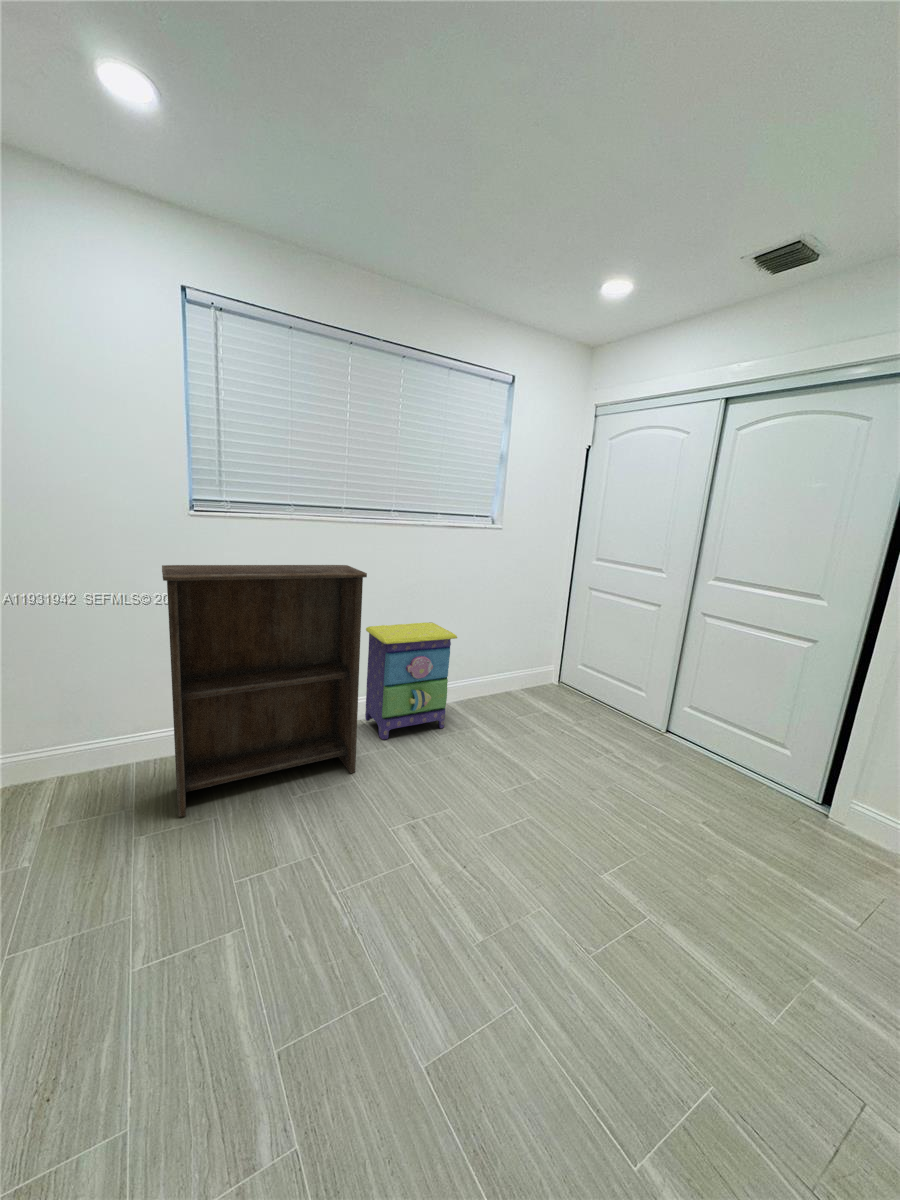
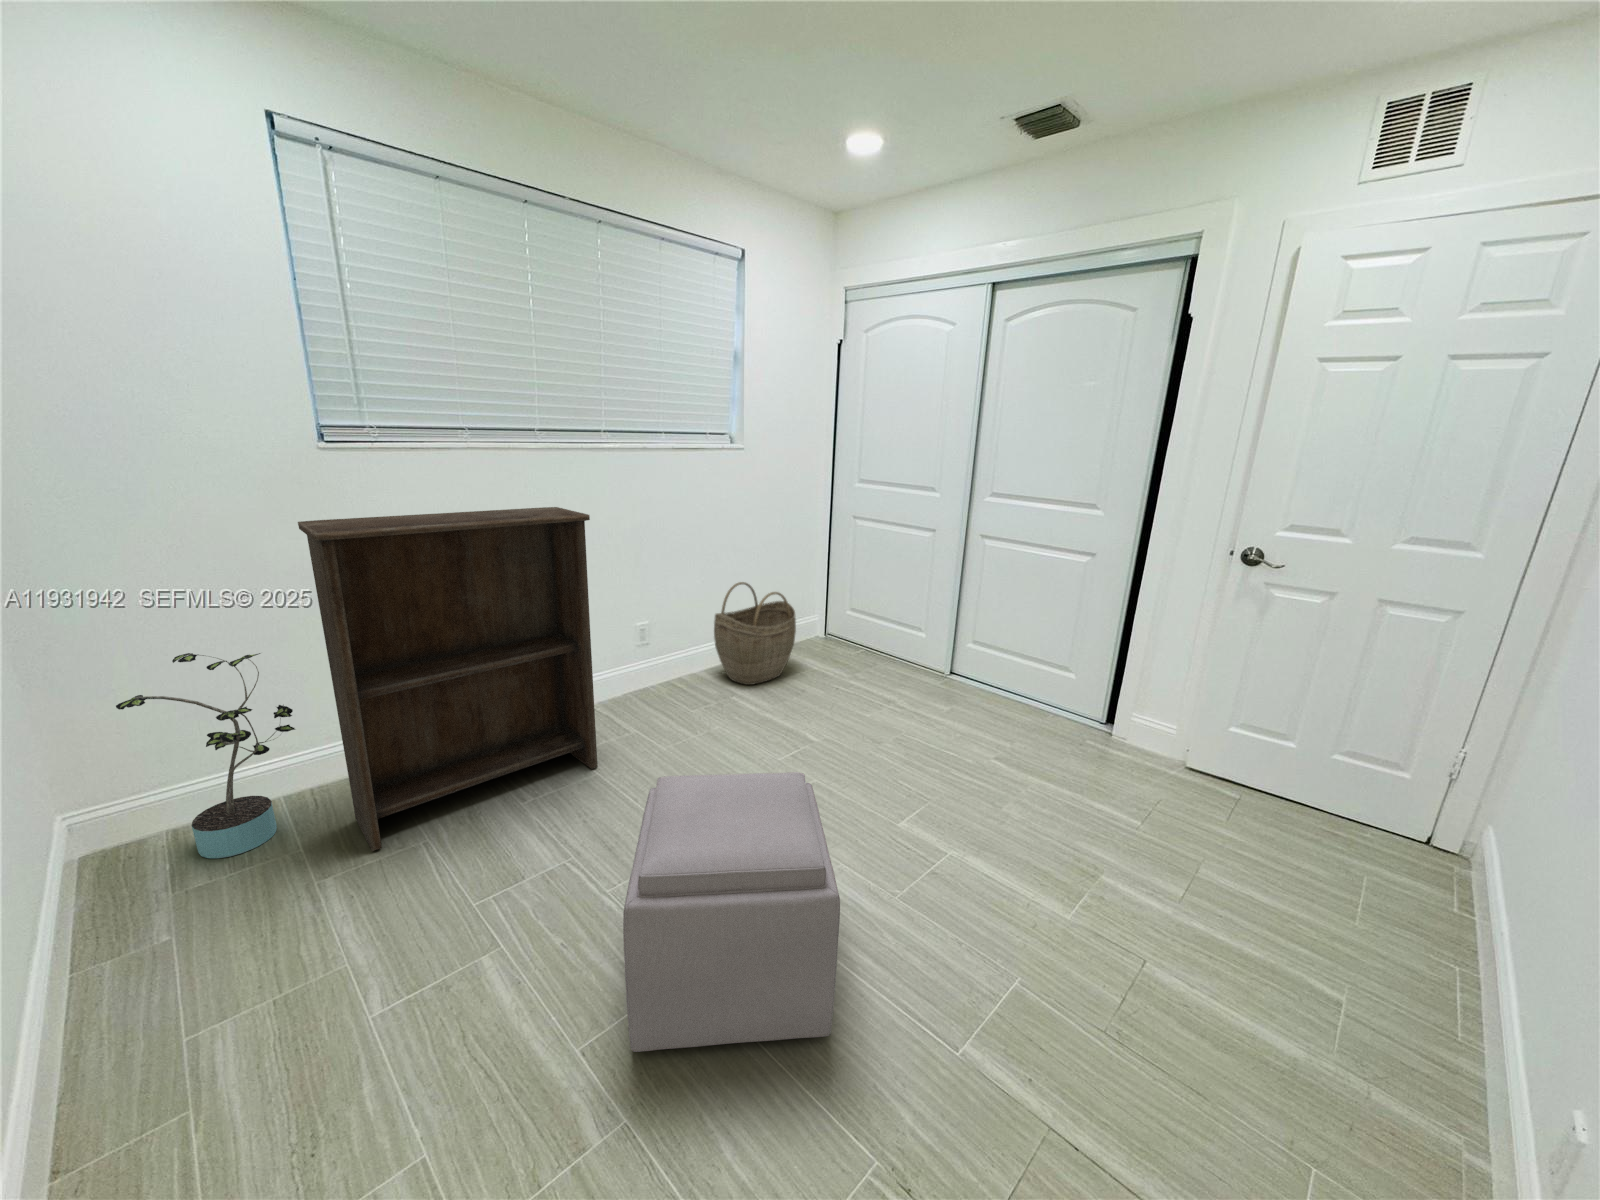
nightstand: present [365,622,457,739] -> none [585,575,706,727]
woven basket: none [463,632,531,717] -> present [714,582,796,685]
potted plant: none [32,652,145,803] -> present [116,653,295,858]
ottoman: none [317,805,523,1110] -> present [623,772,840,1052]

